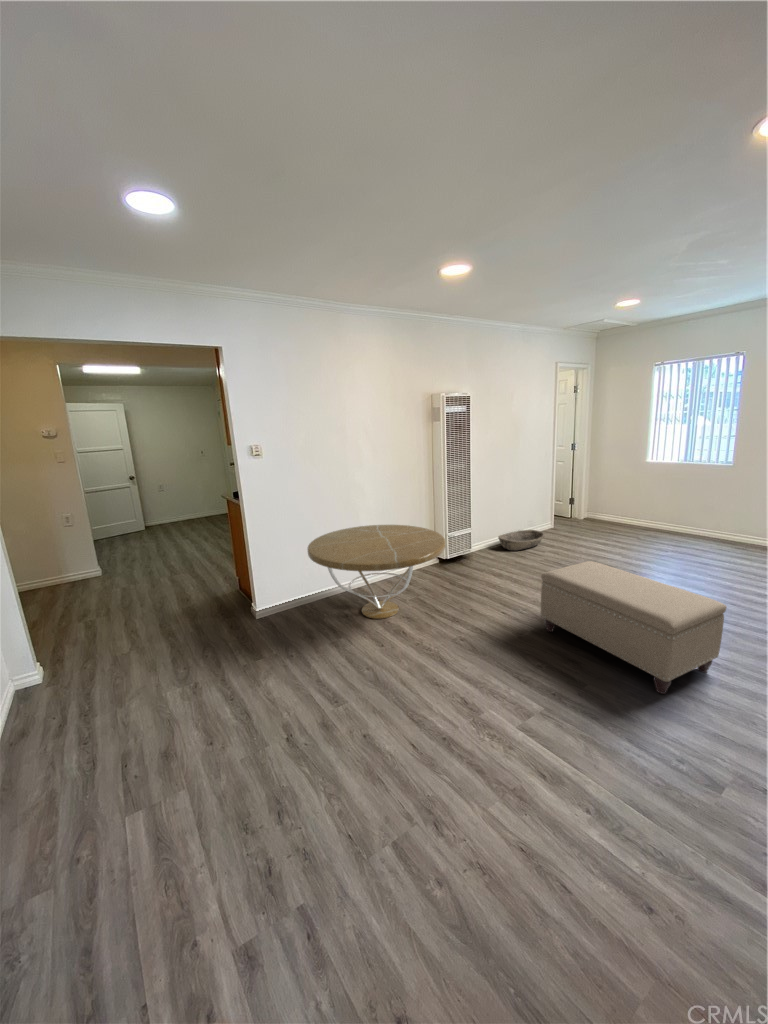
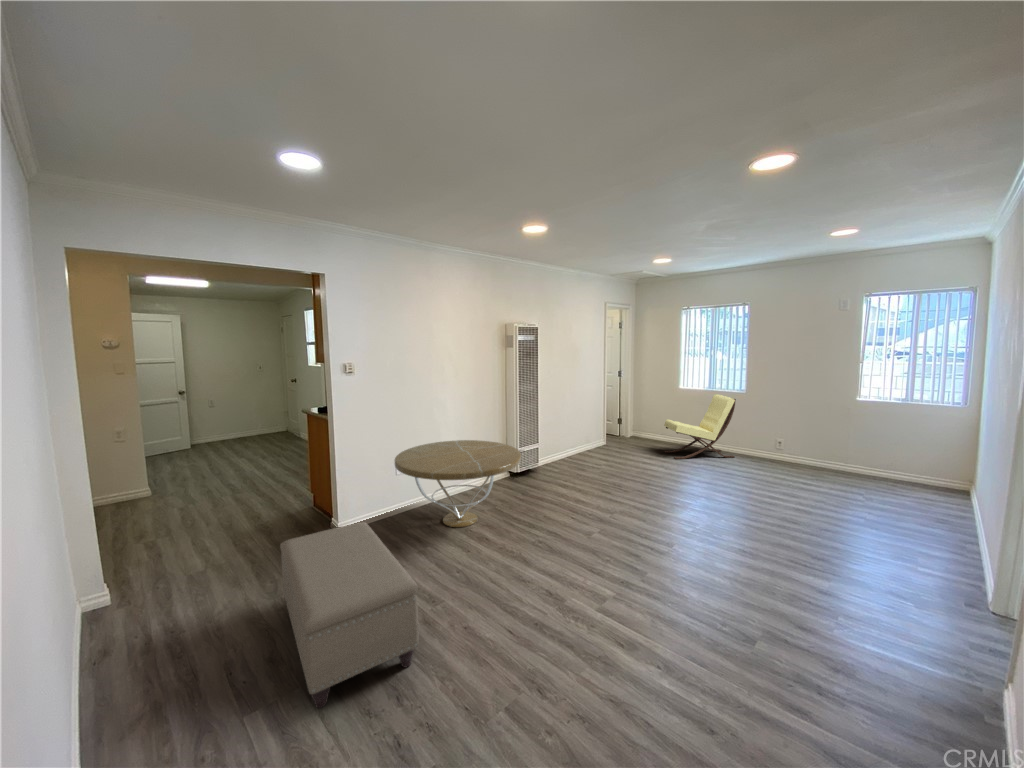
lounge chair: none [621,469,720,545] -> present [664,394,736,459]
basket: present [498,530,544,550] -> none [561,446,601,465]
ottoman: present [541,561,727,694] -> present [280,522,418,708]

